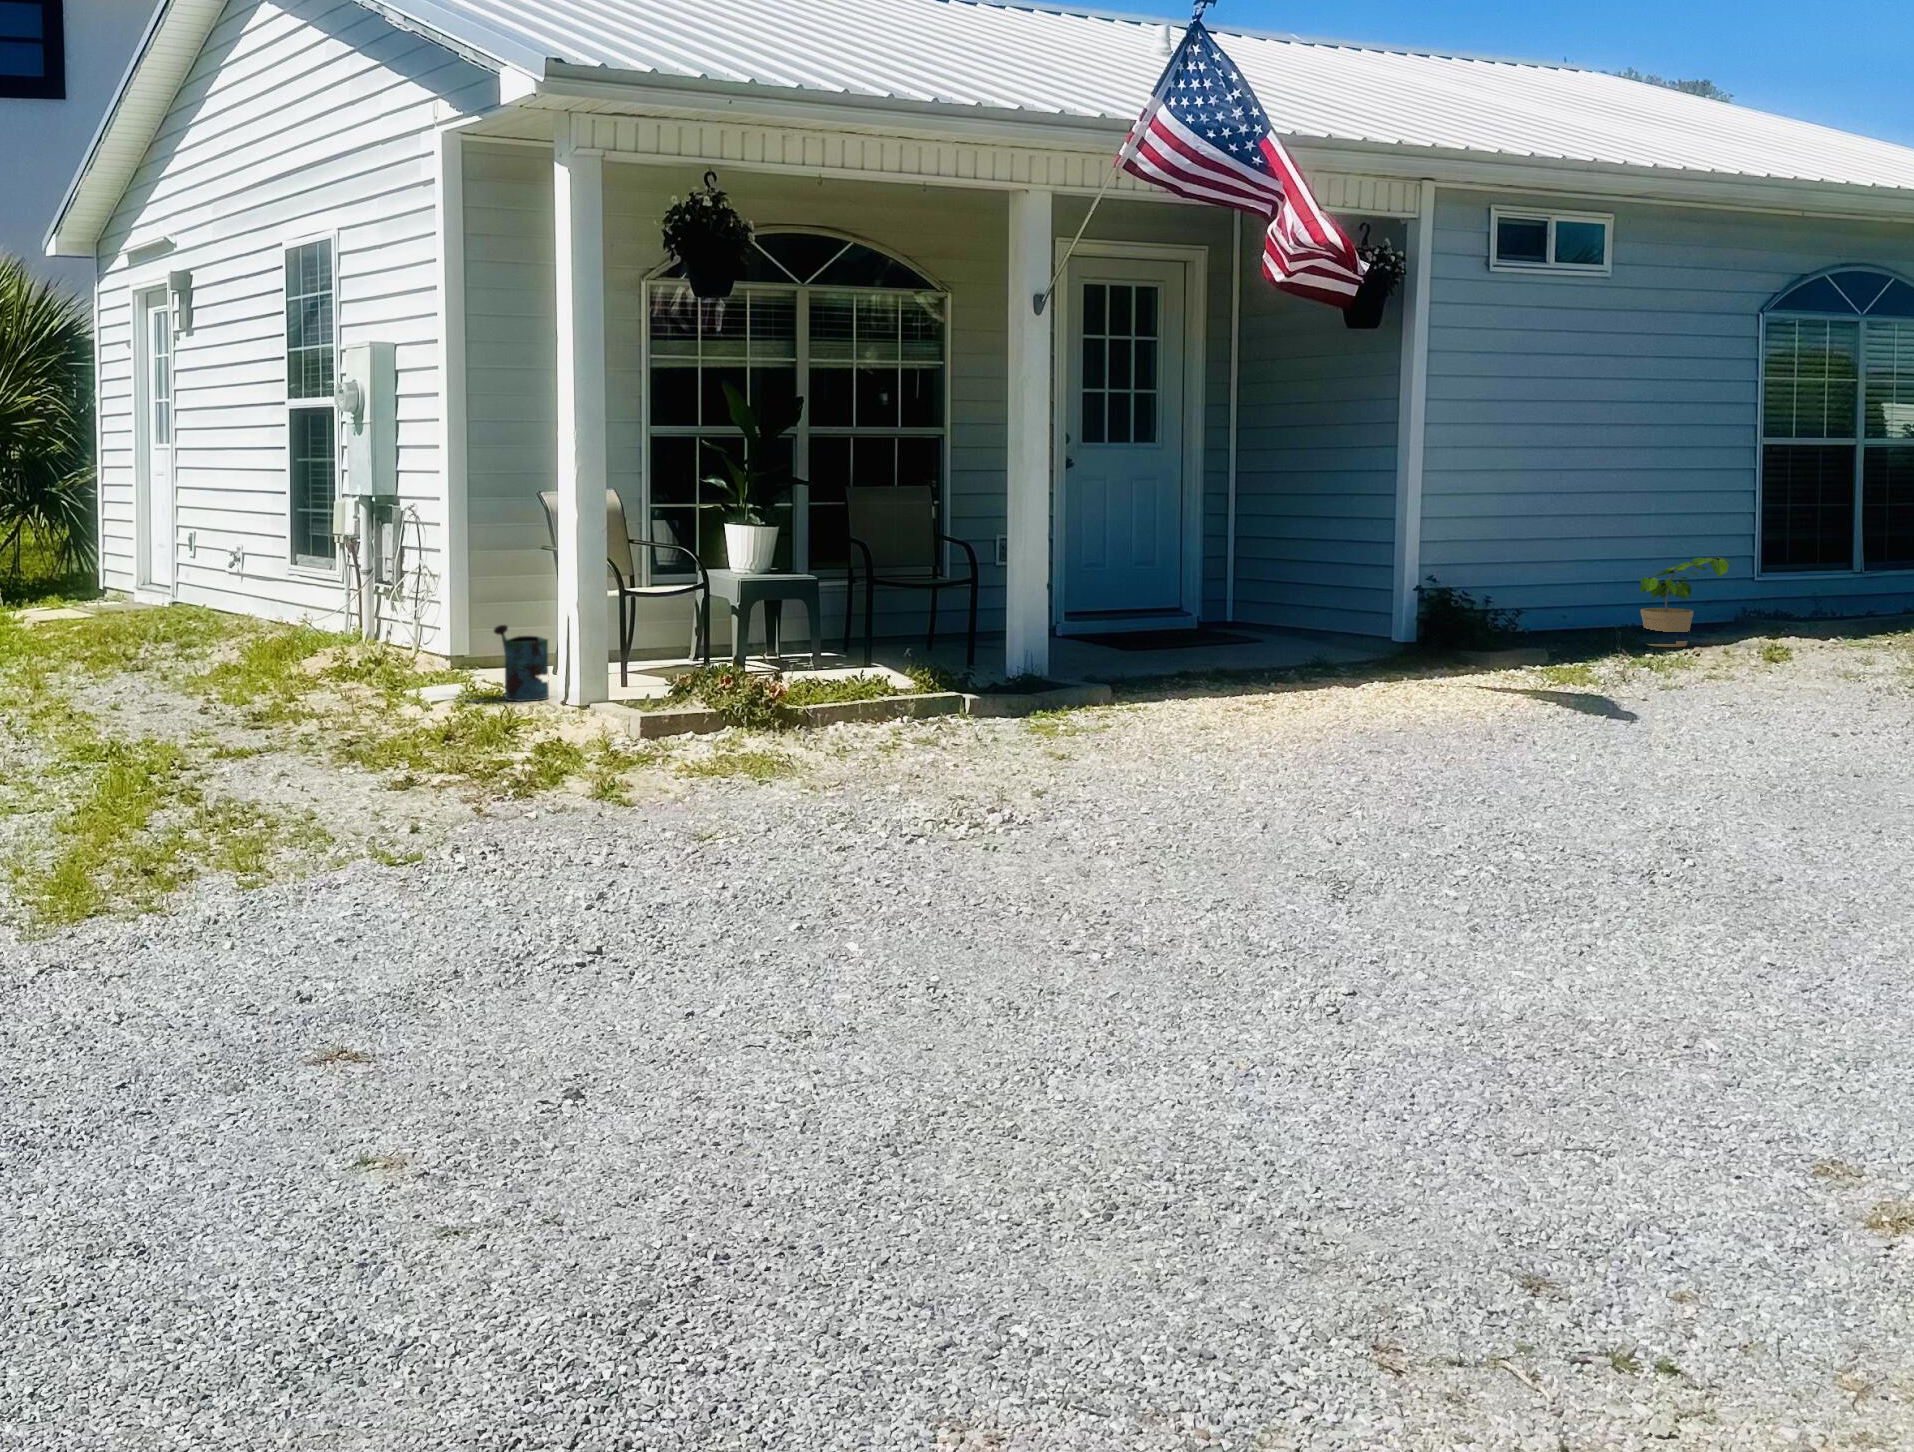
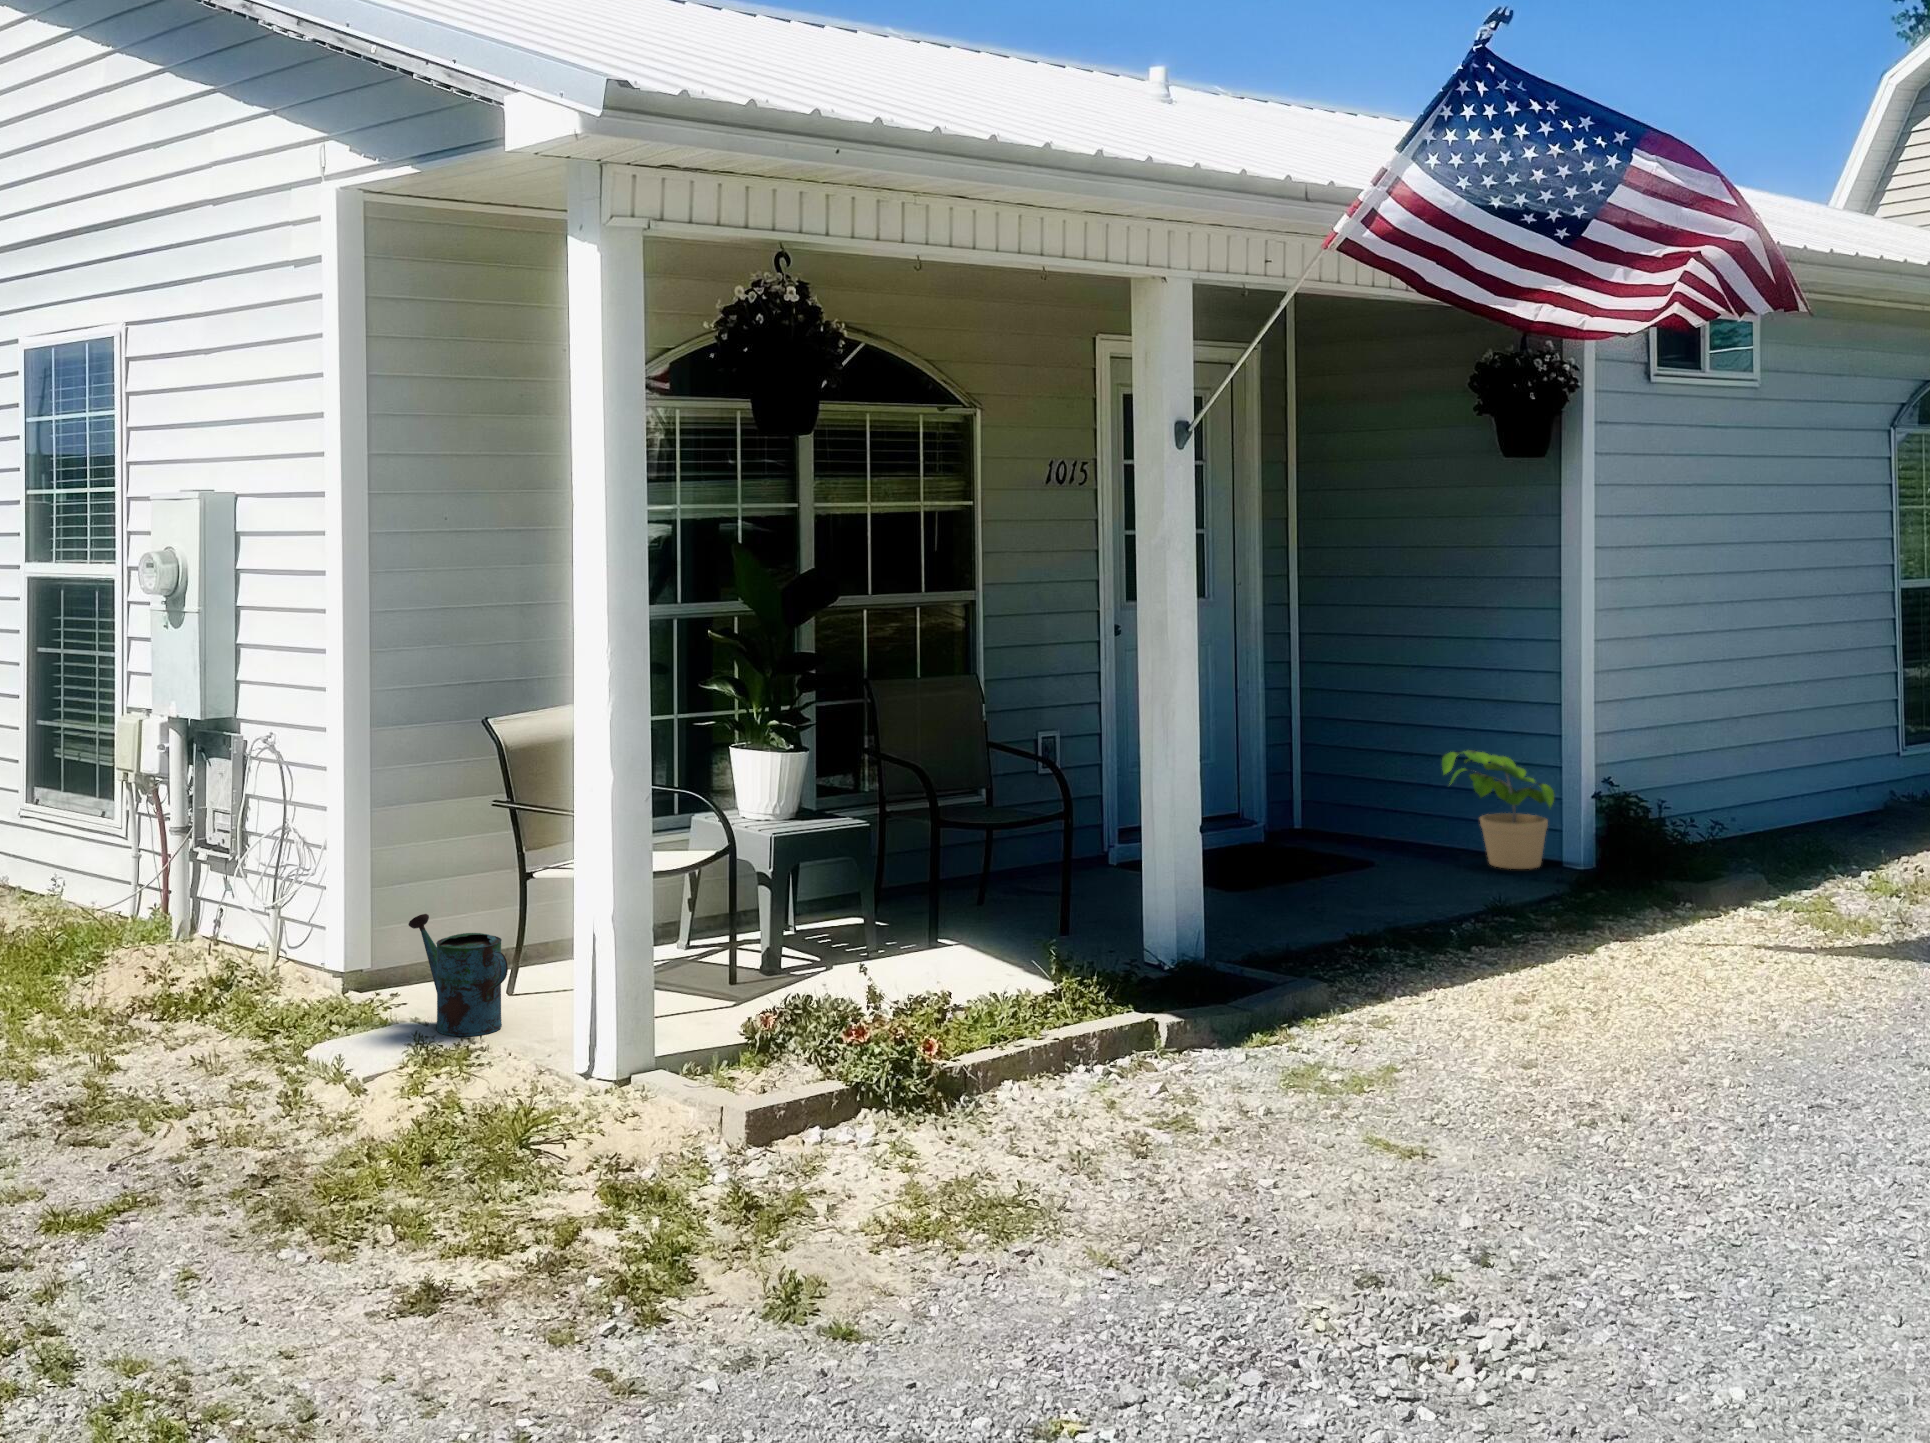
potted plant: present [1640,557,1736,647] -> present [1442,750,1554,869]

